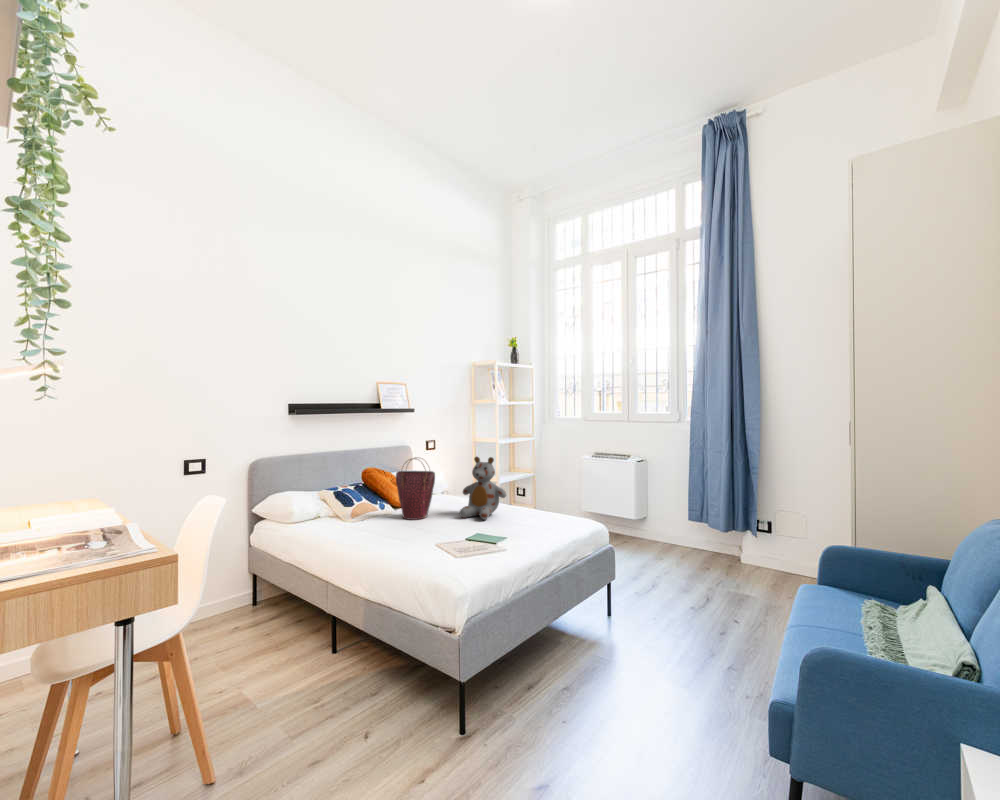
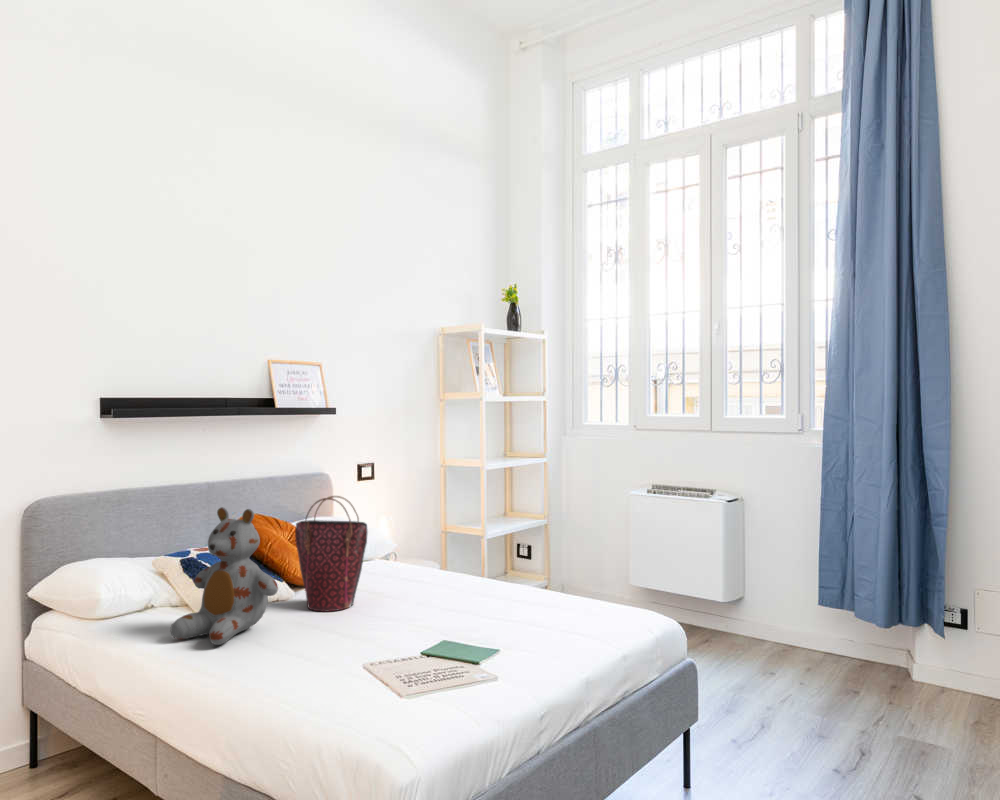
stuffed bear: present [459,457,506,520] -> present [170,507,278,645]

